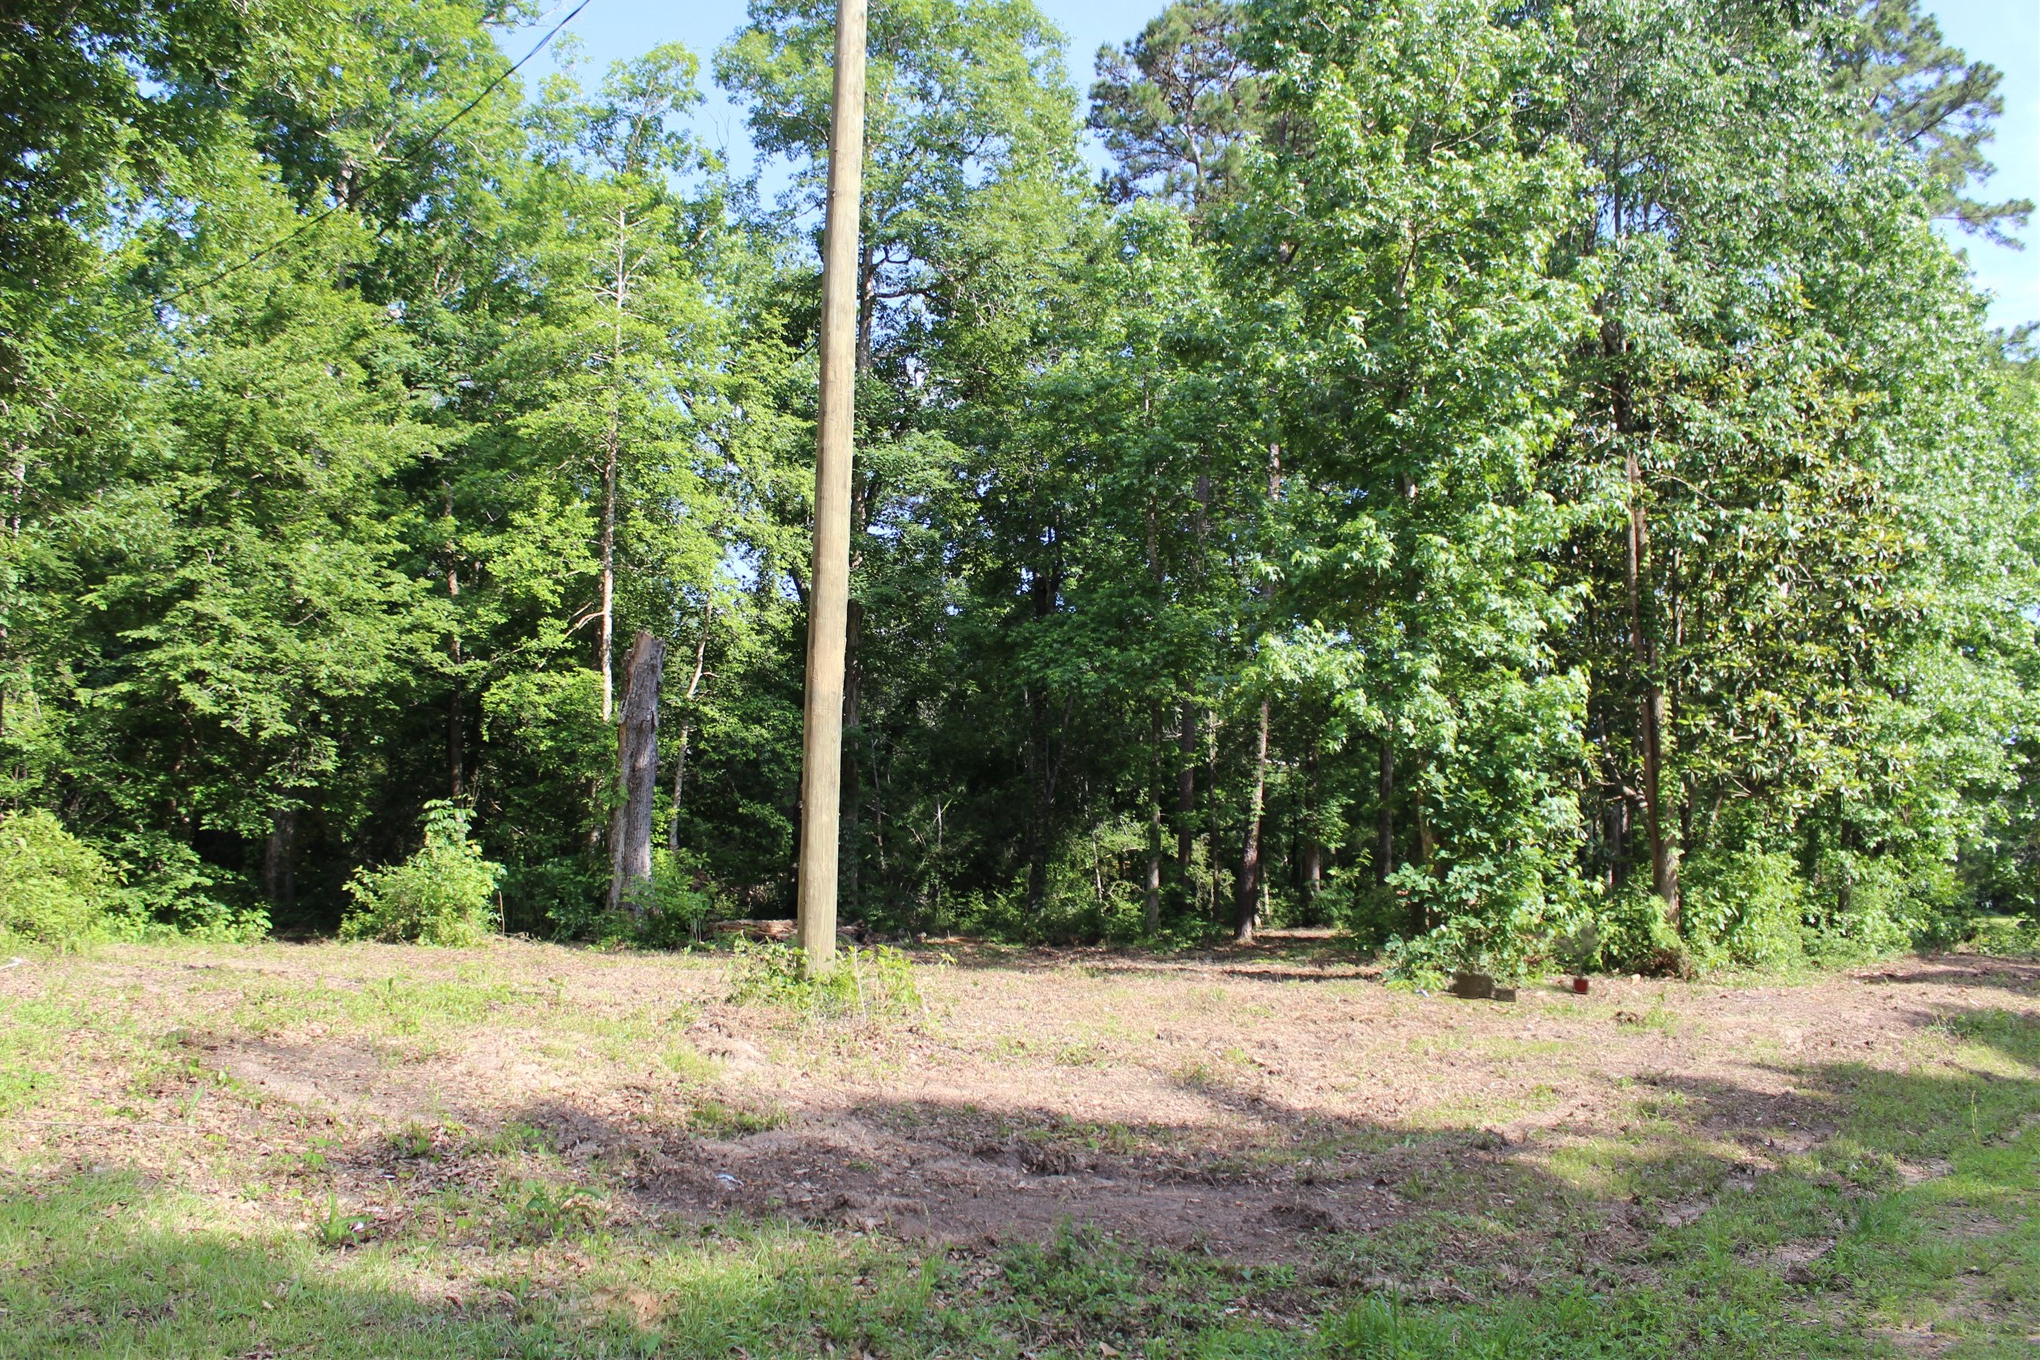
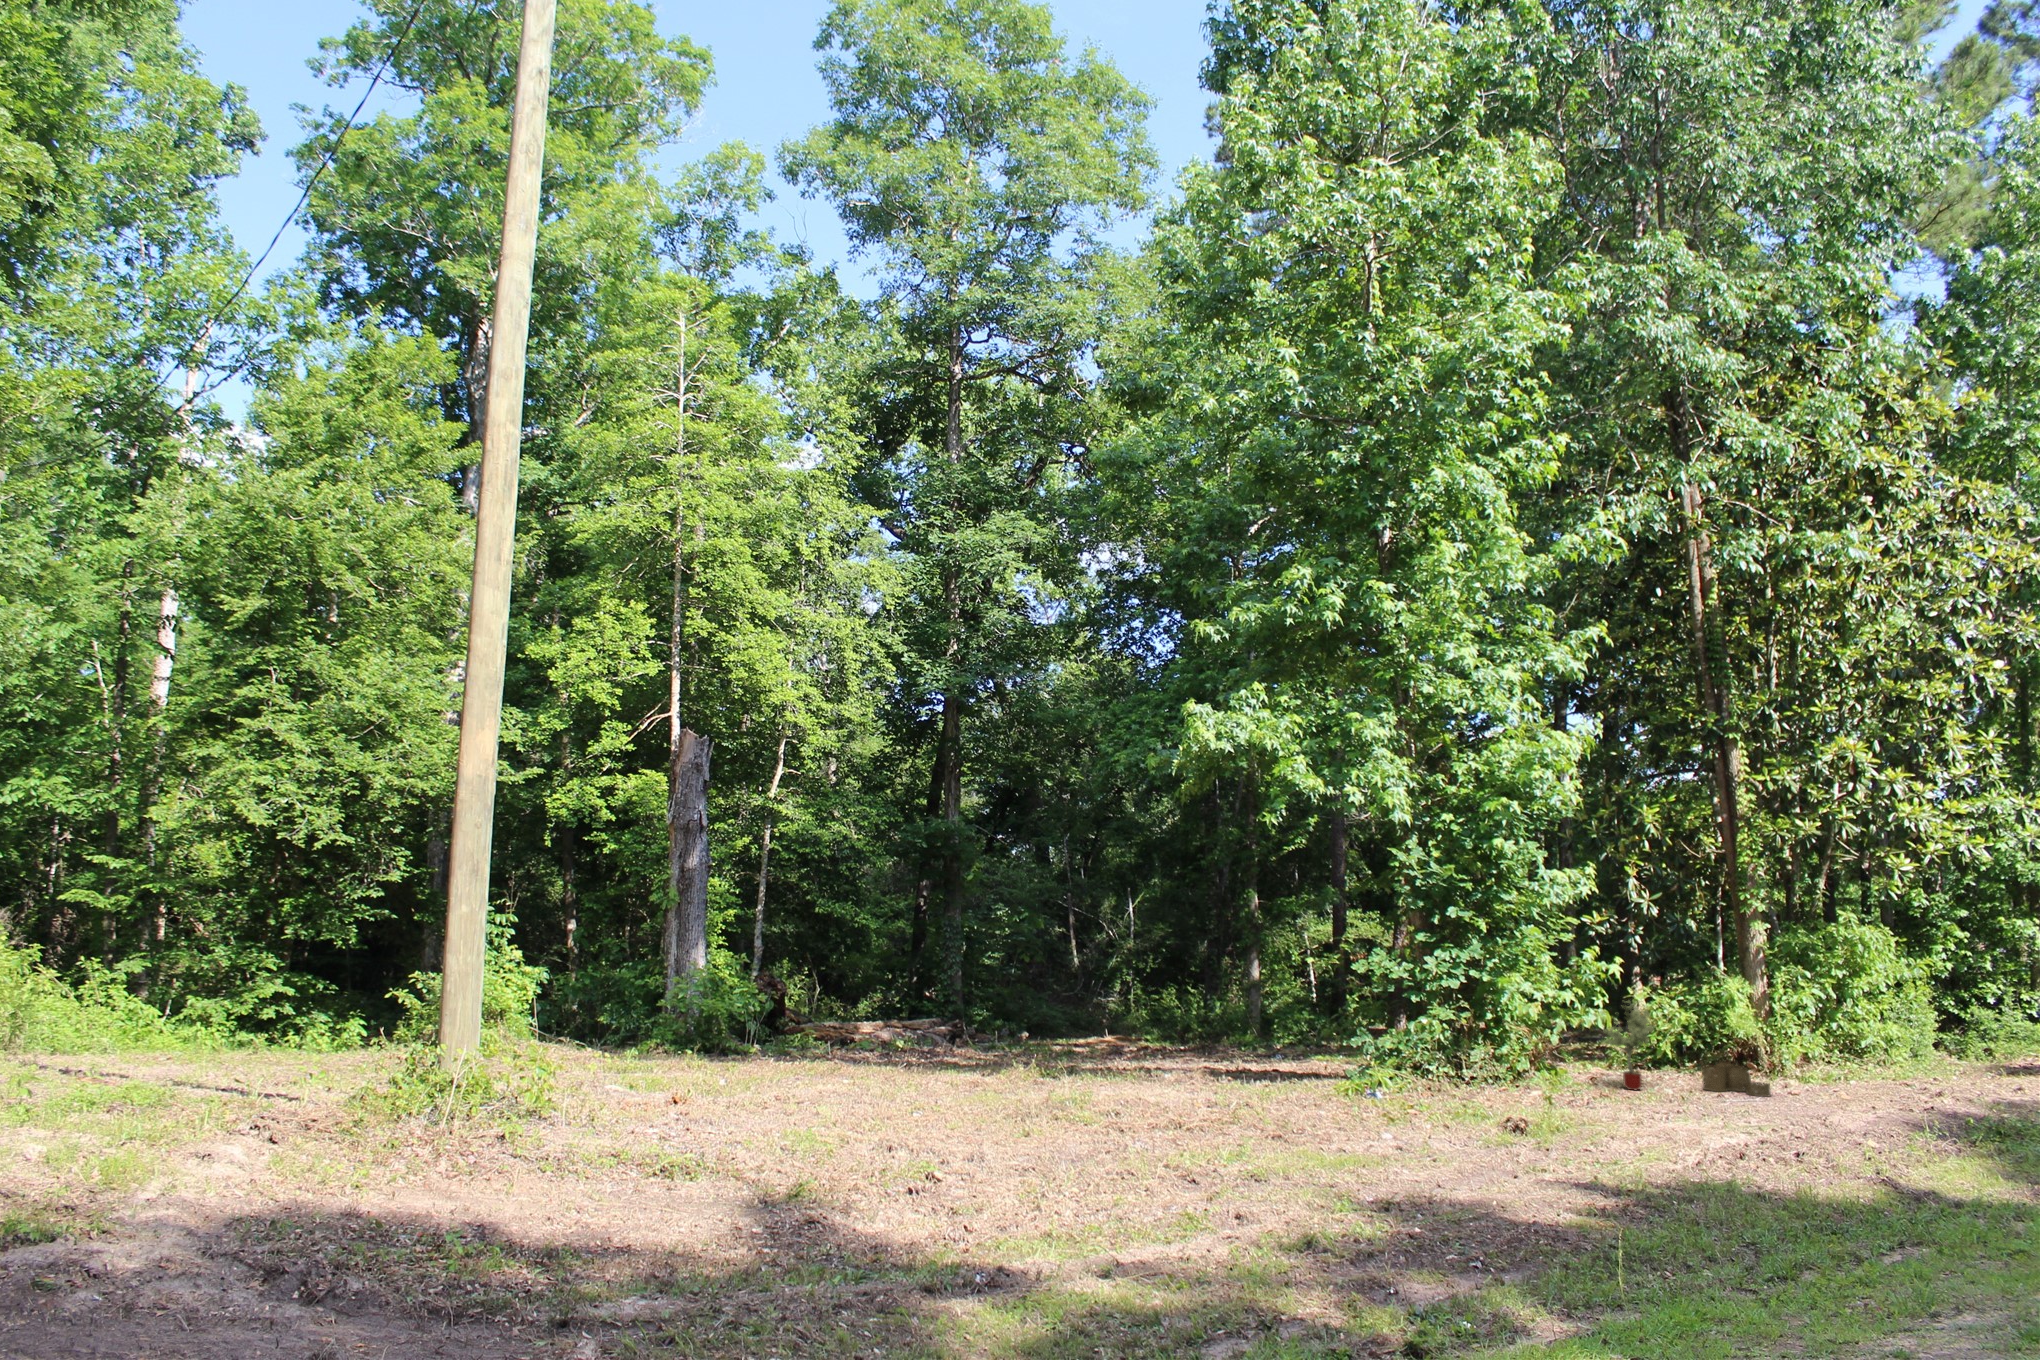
woven basket: present [1448,970,1516,1001] -> present [1702,1062,1771,1097]

